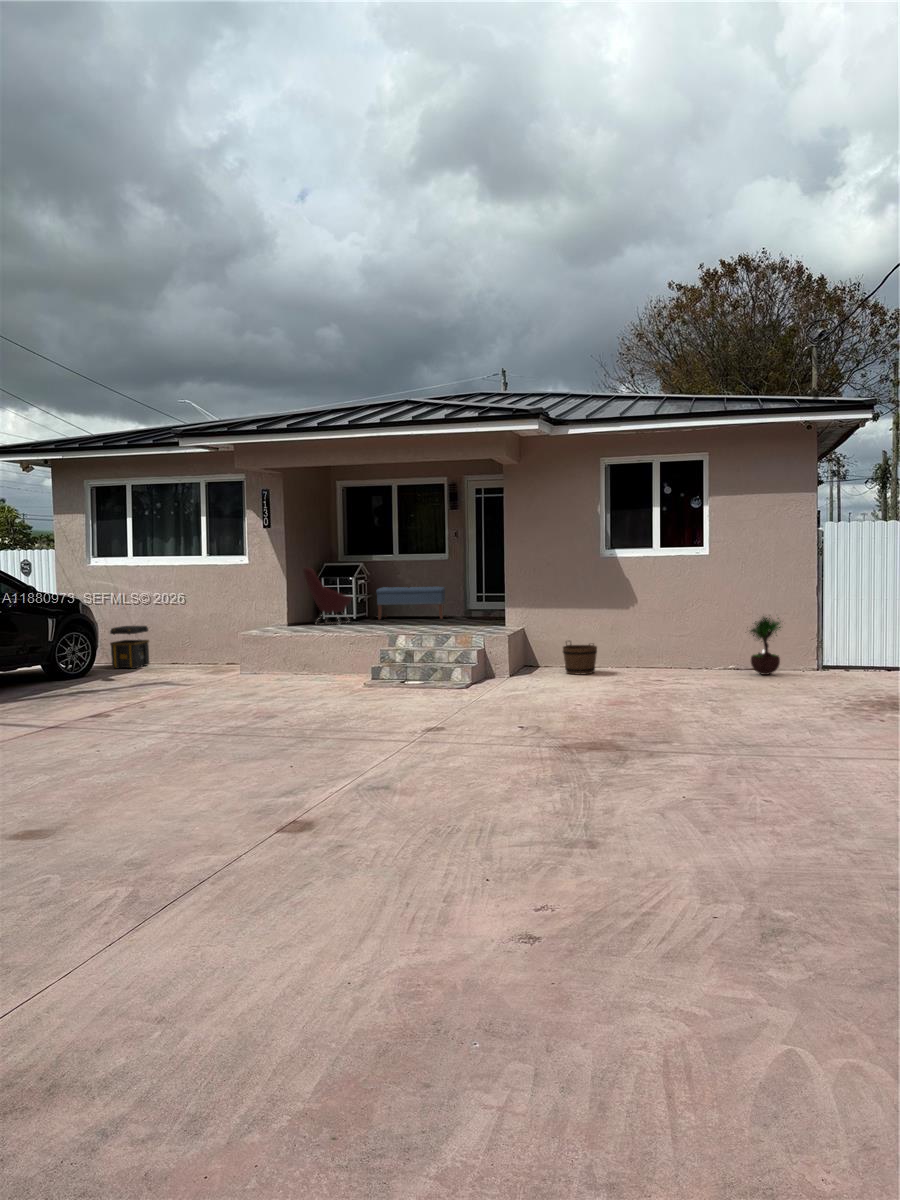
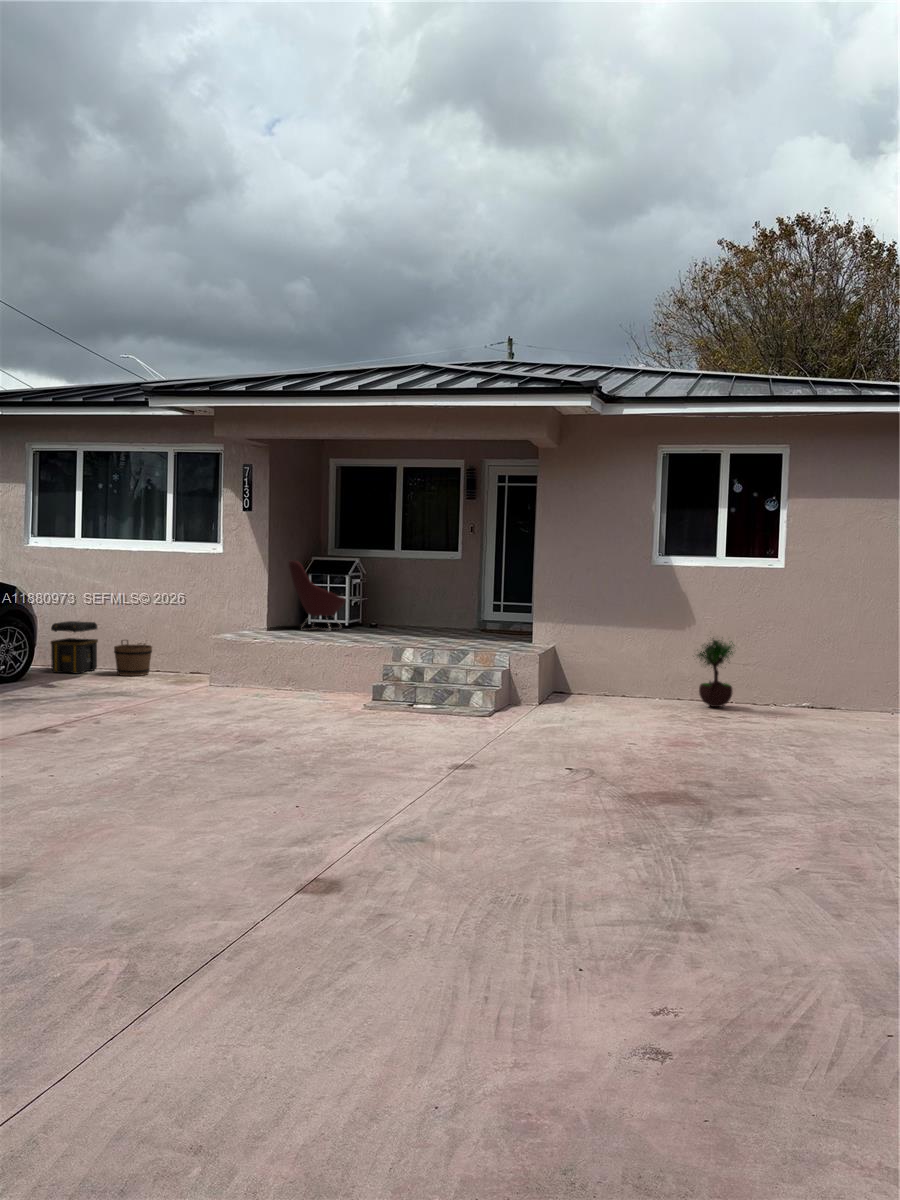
bench: present [376,586,447,619] -> none [374,588,460,629]
potted tree: present [750,616,781,675] -> present [697,638,734,707]
bucket: present [563,642,597,674] -> present [114,640,152,676]

